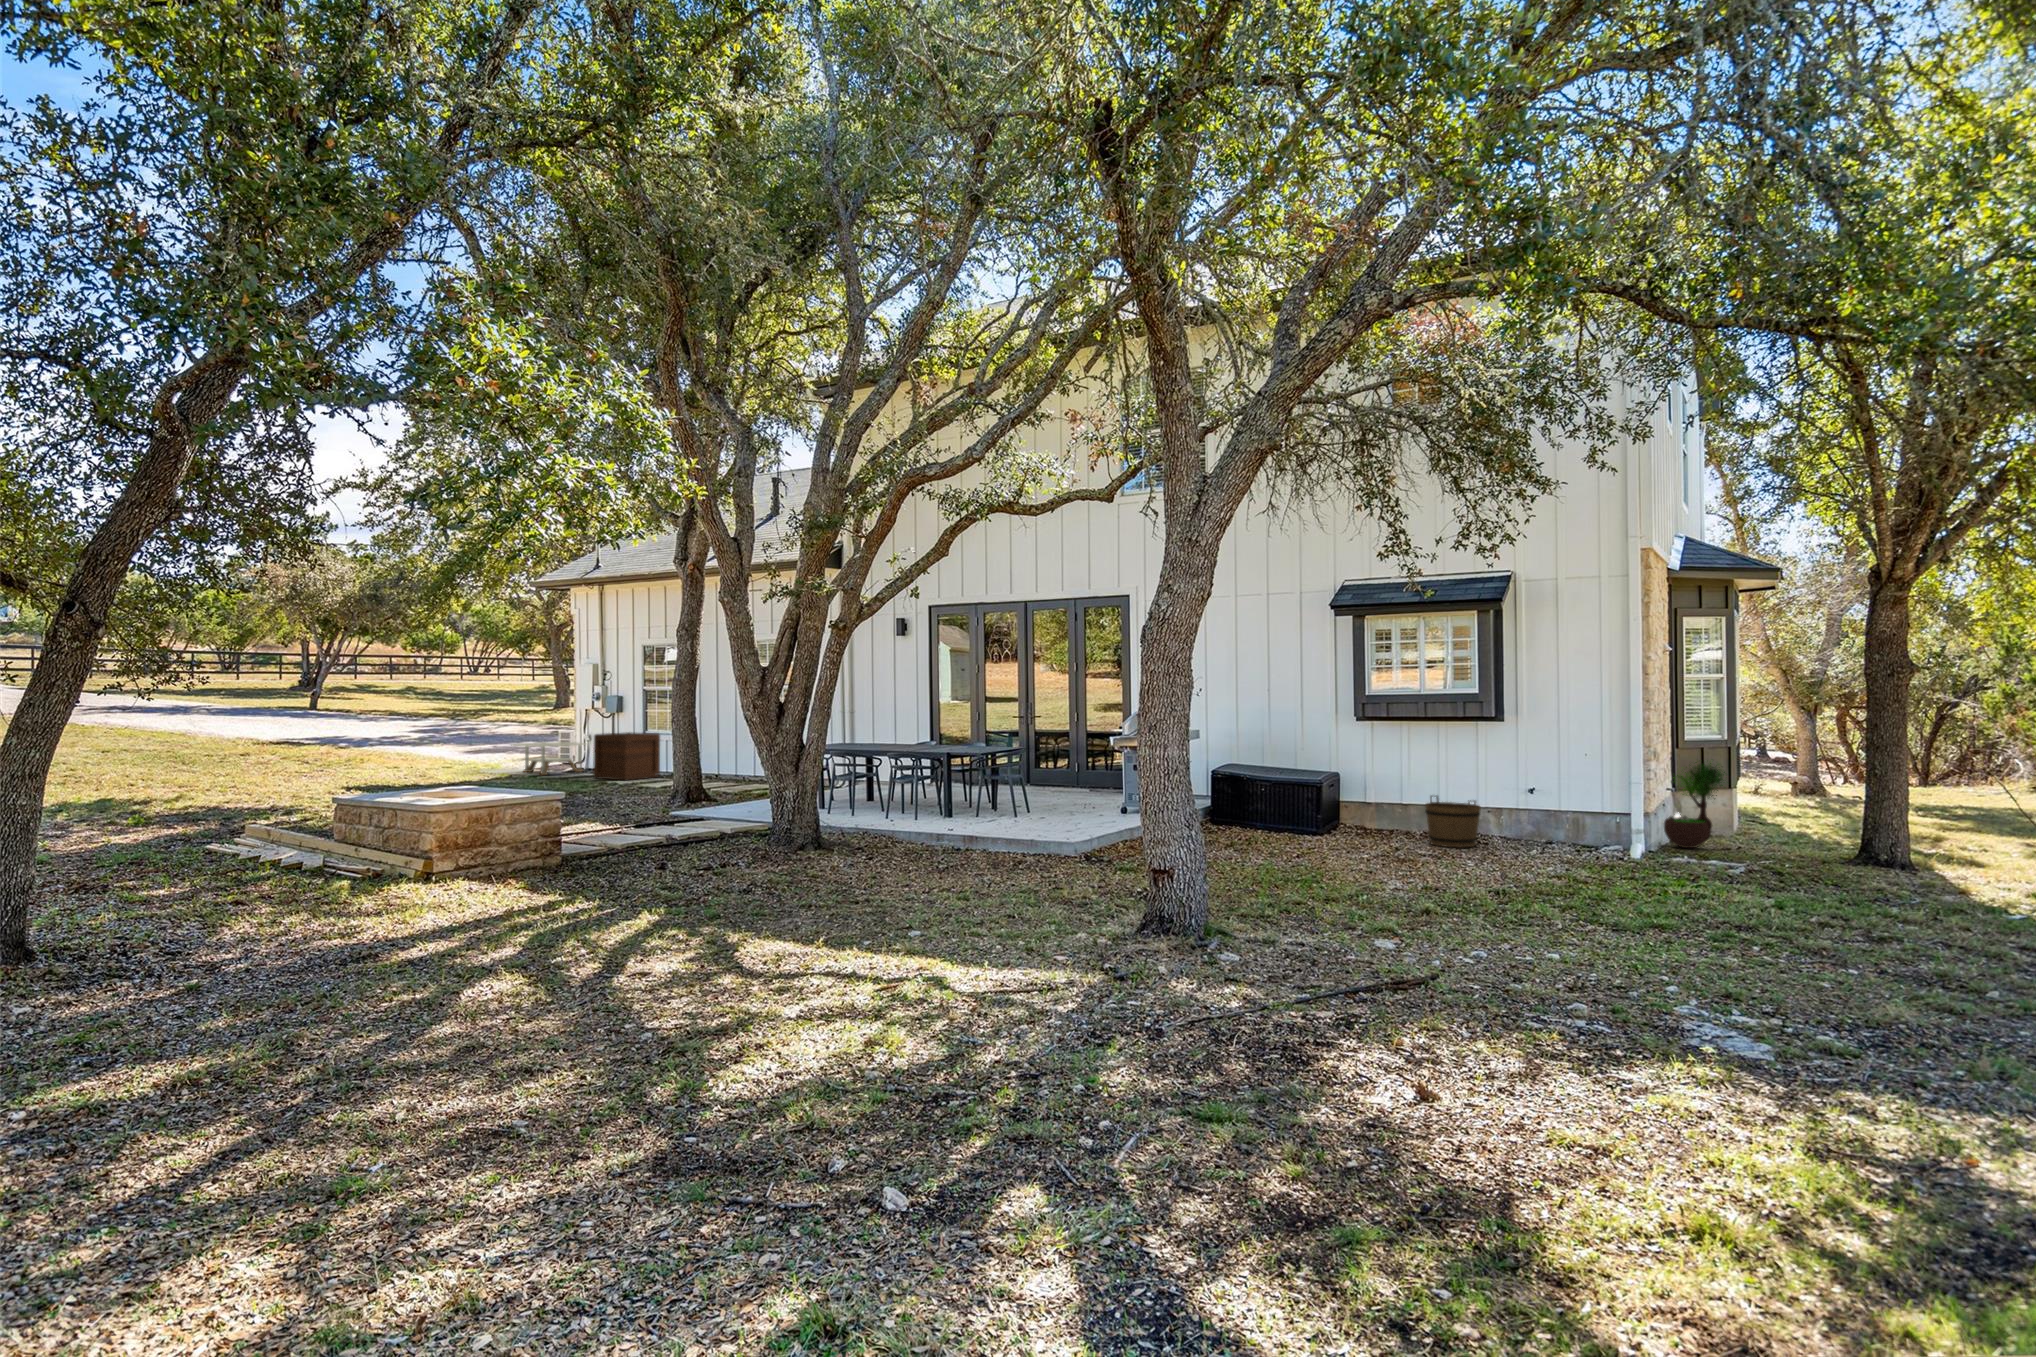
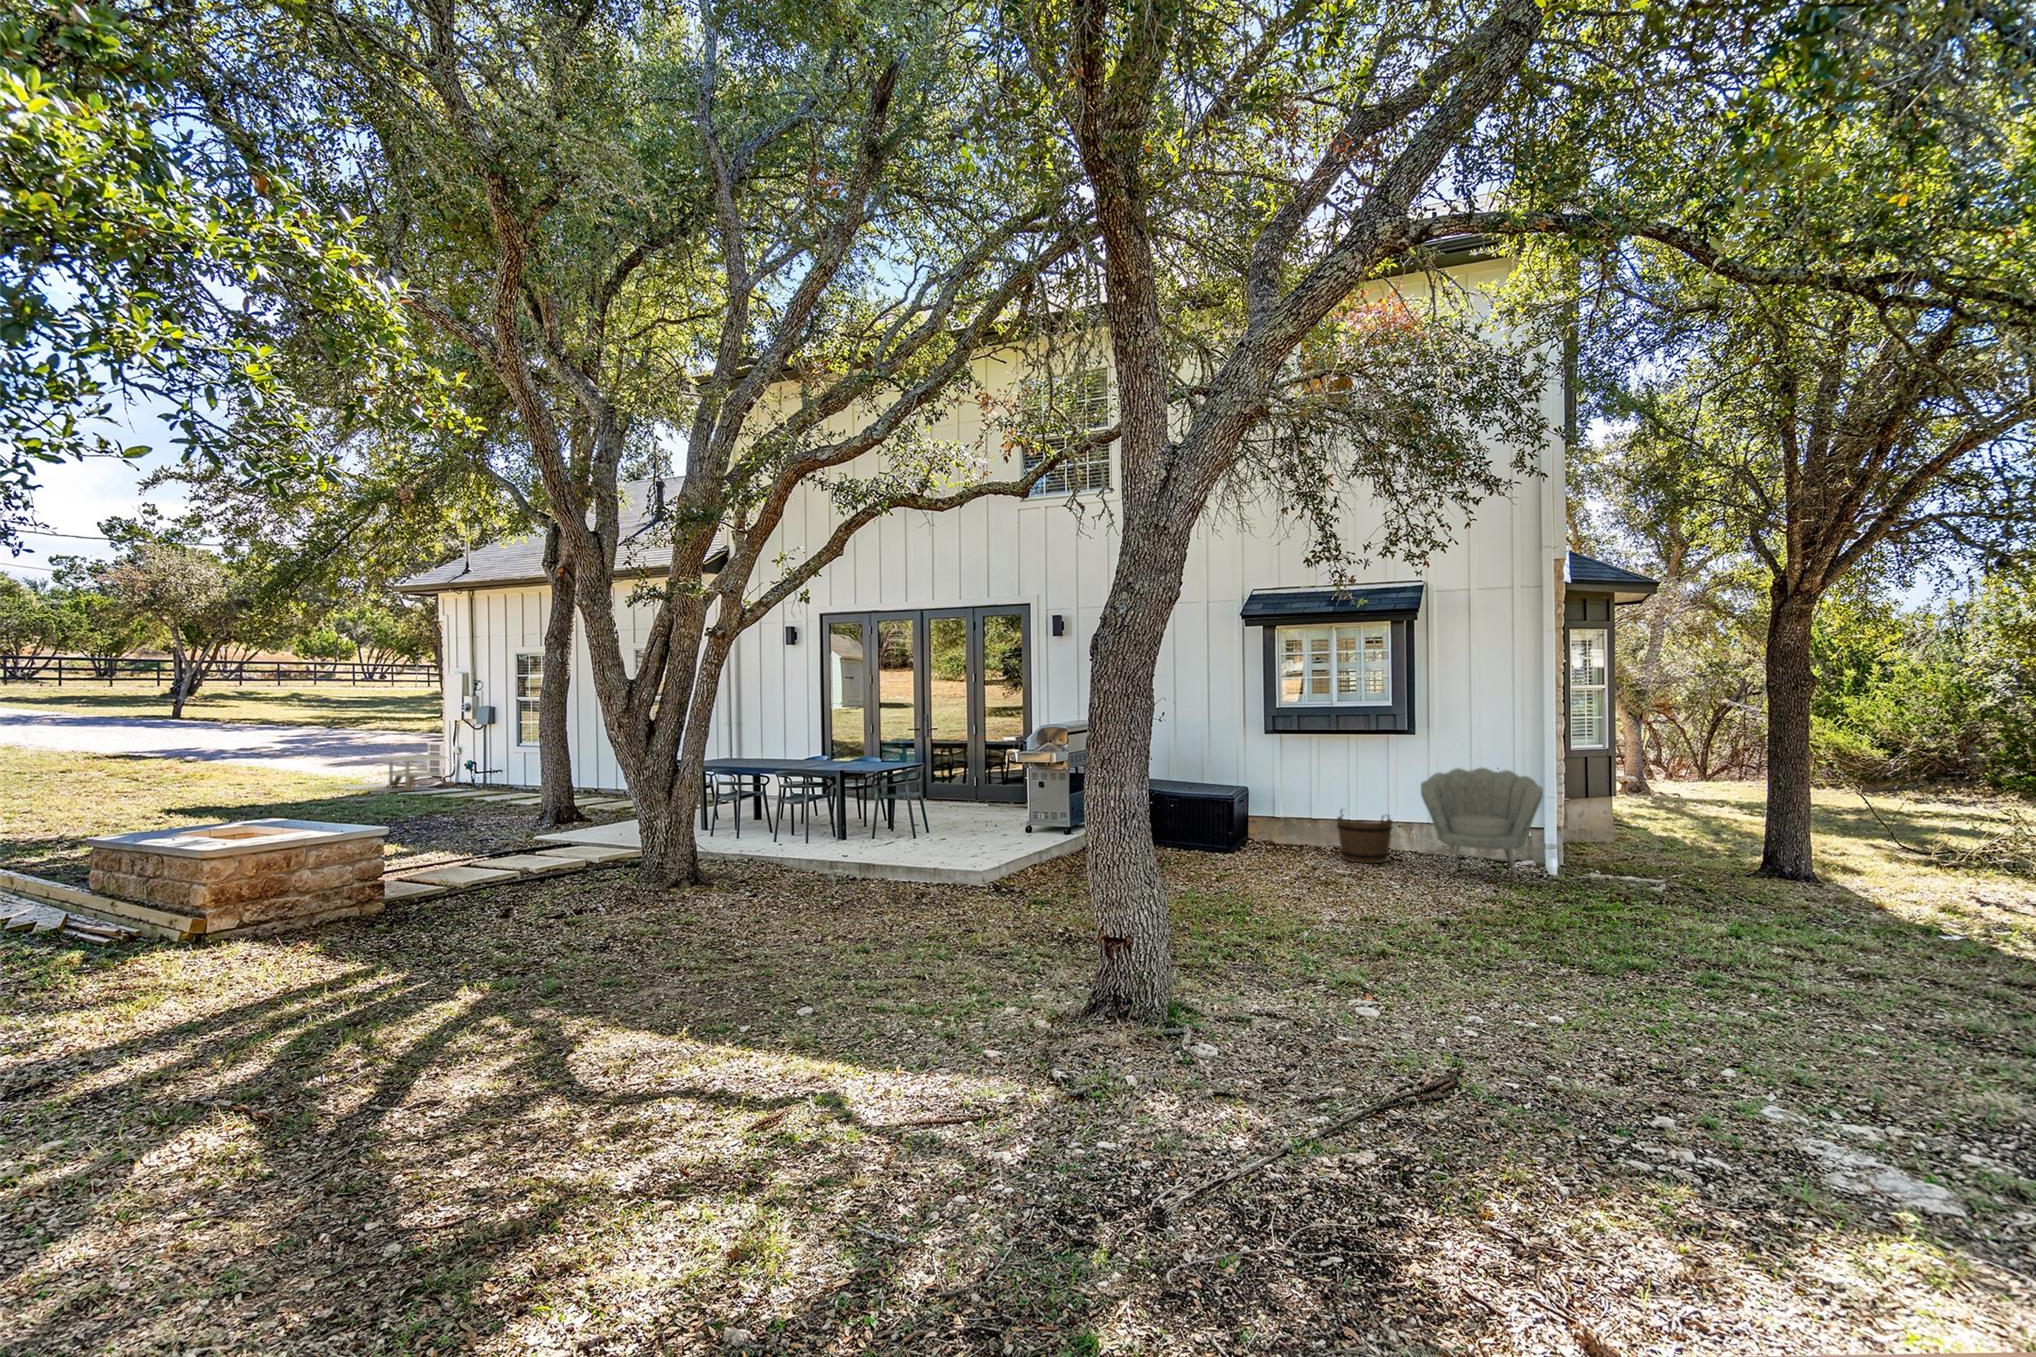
wooden crate: present [593,732,660,780] -> none [463,745,537,796]
armchair: none [1503,755,1624,865] -> present [1421,768,1543,882]
potted tree: present [1664,762,1725,848] -> none [1563,765,1627,858]

